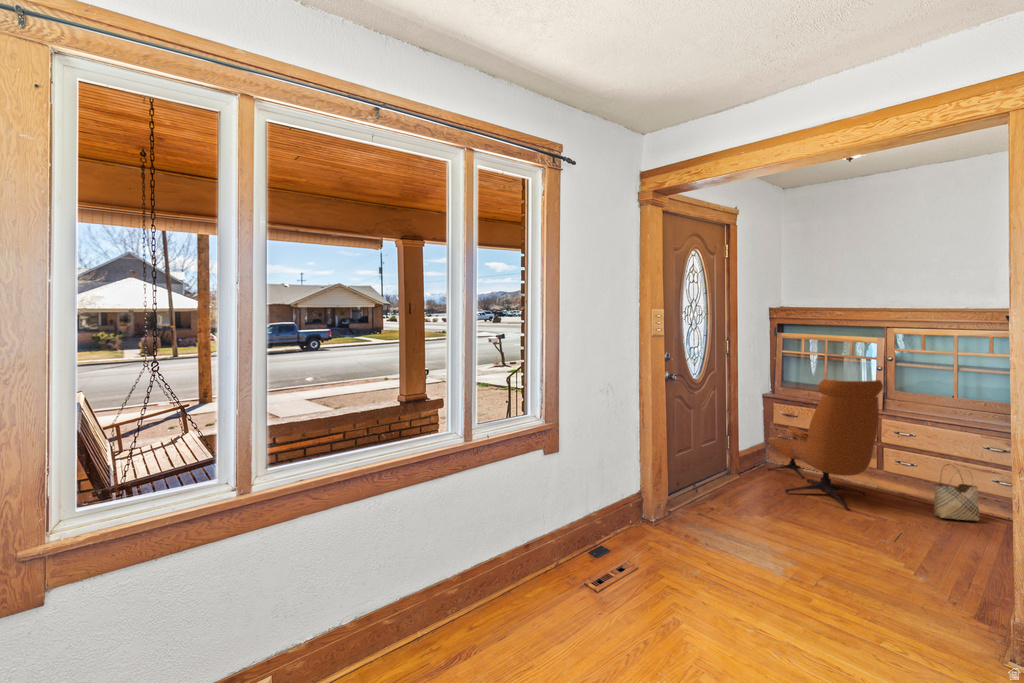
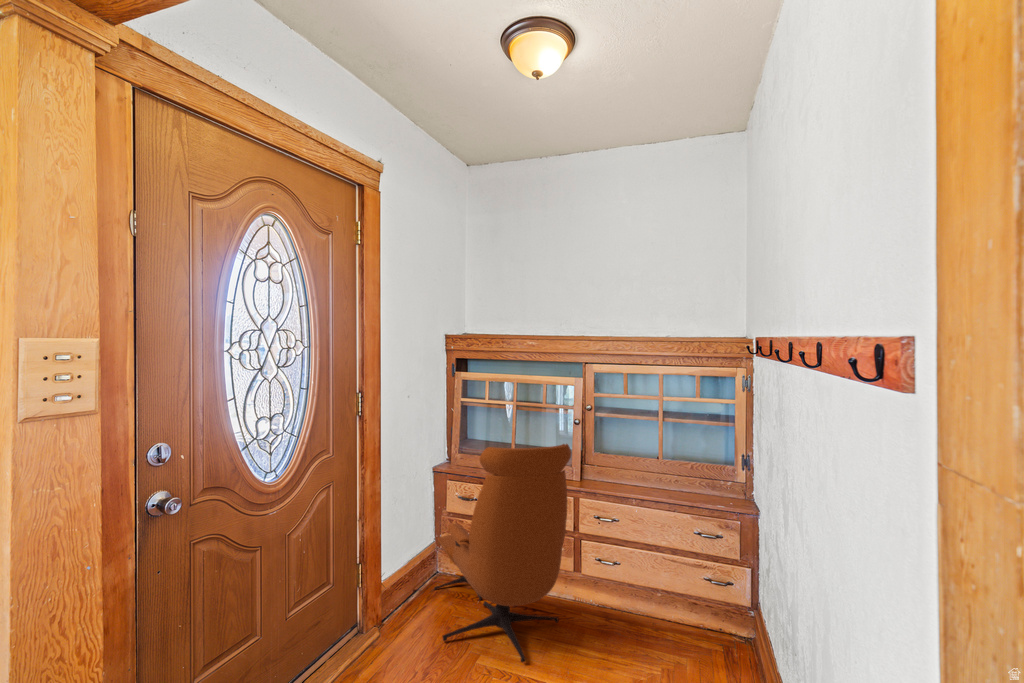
woven basket: present [934,464,980,521] -> none [638,564,692,653]

